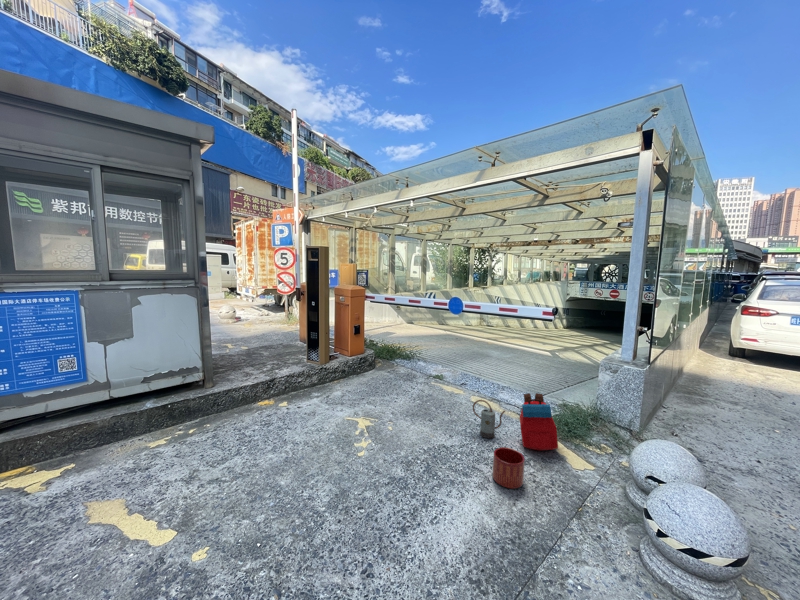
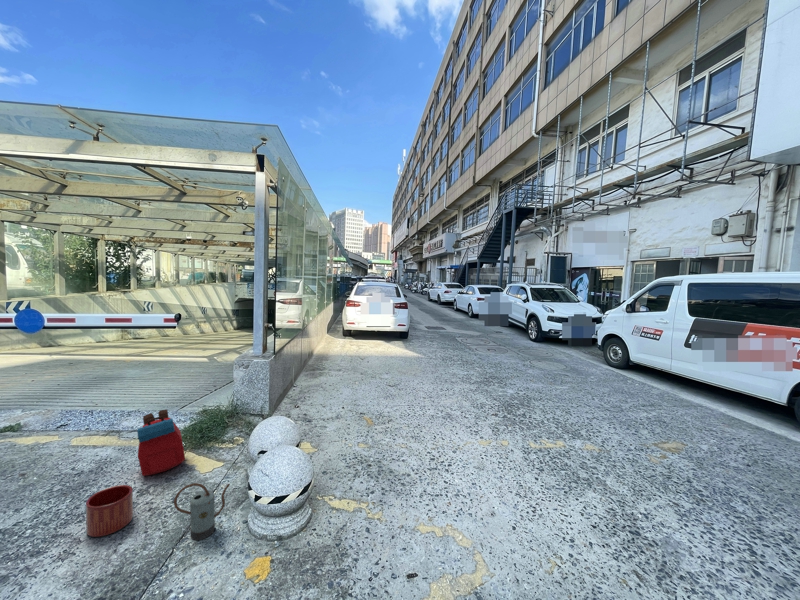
watering can: present [473,400,505,438] -> present [174,483,230,540]

